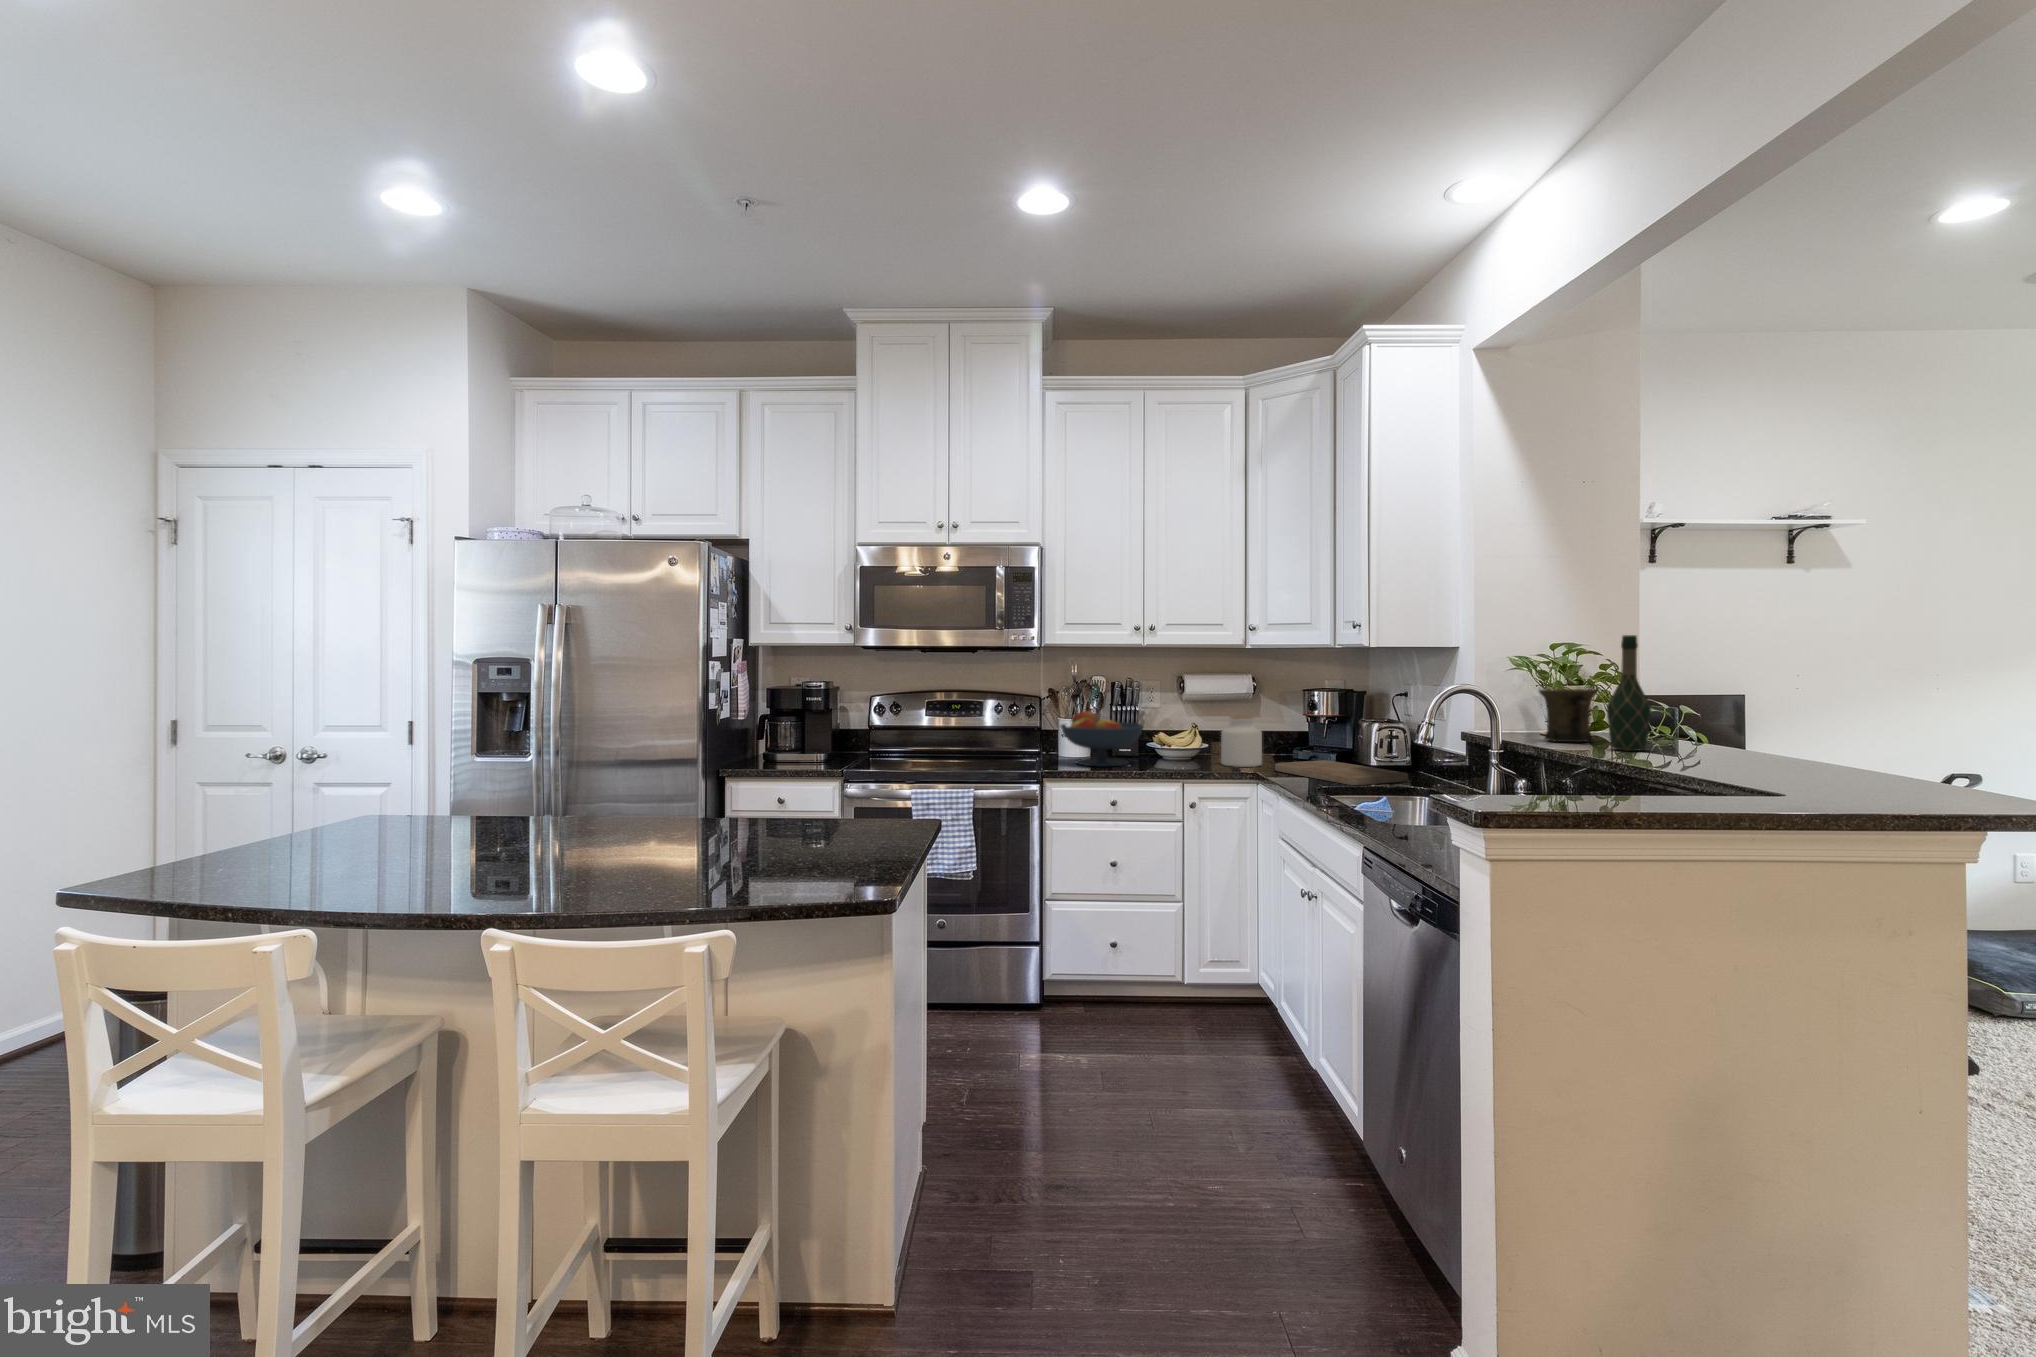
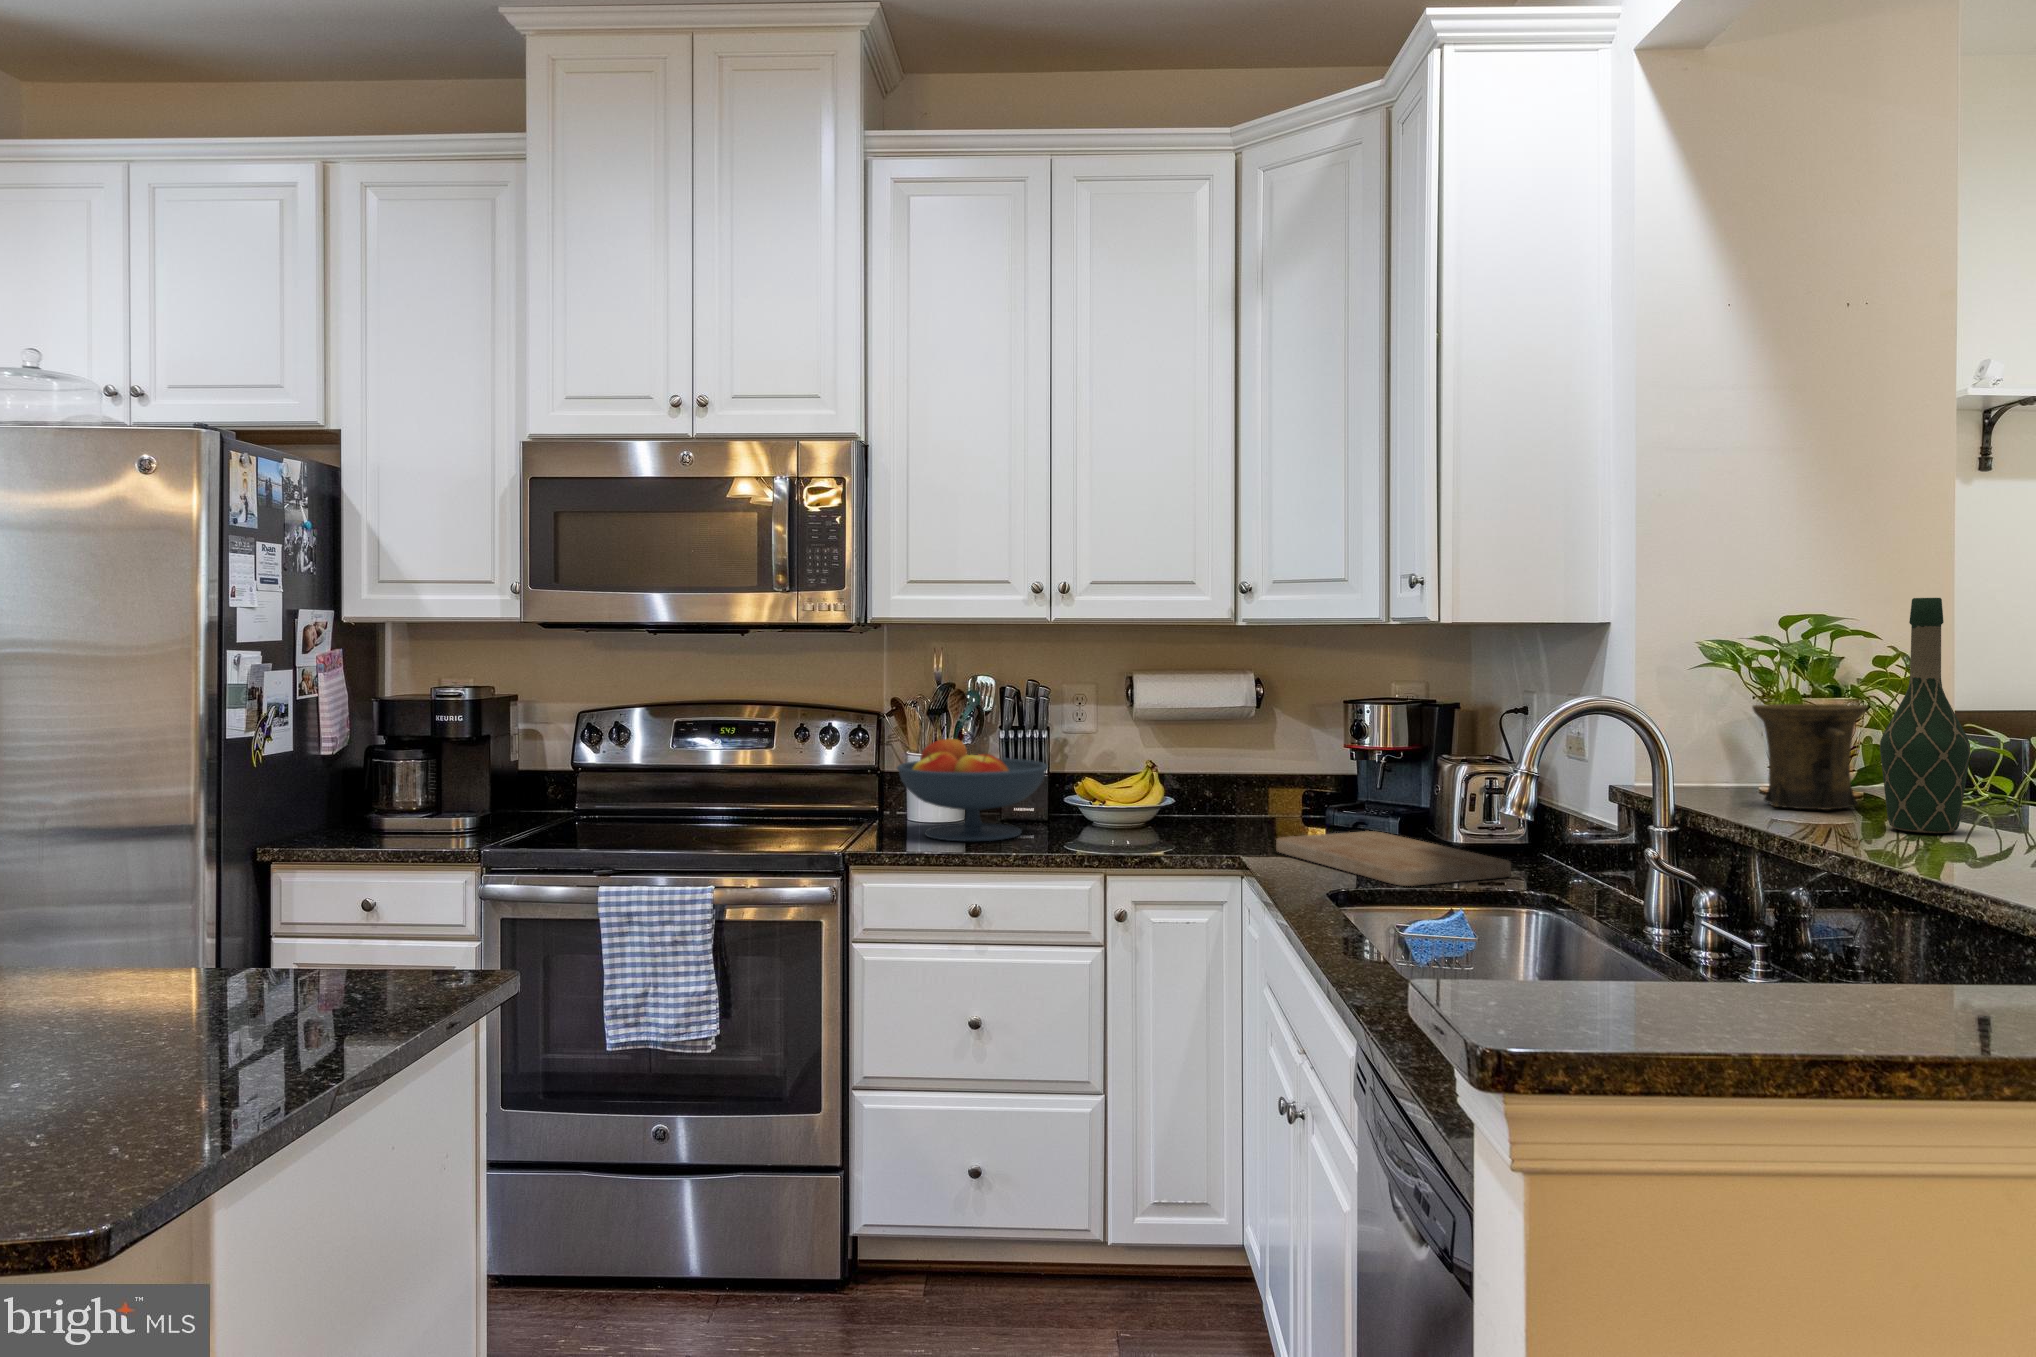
jar: present [1221,716,1262,767] -> none [1188,749,1261,843]

